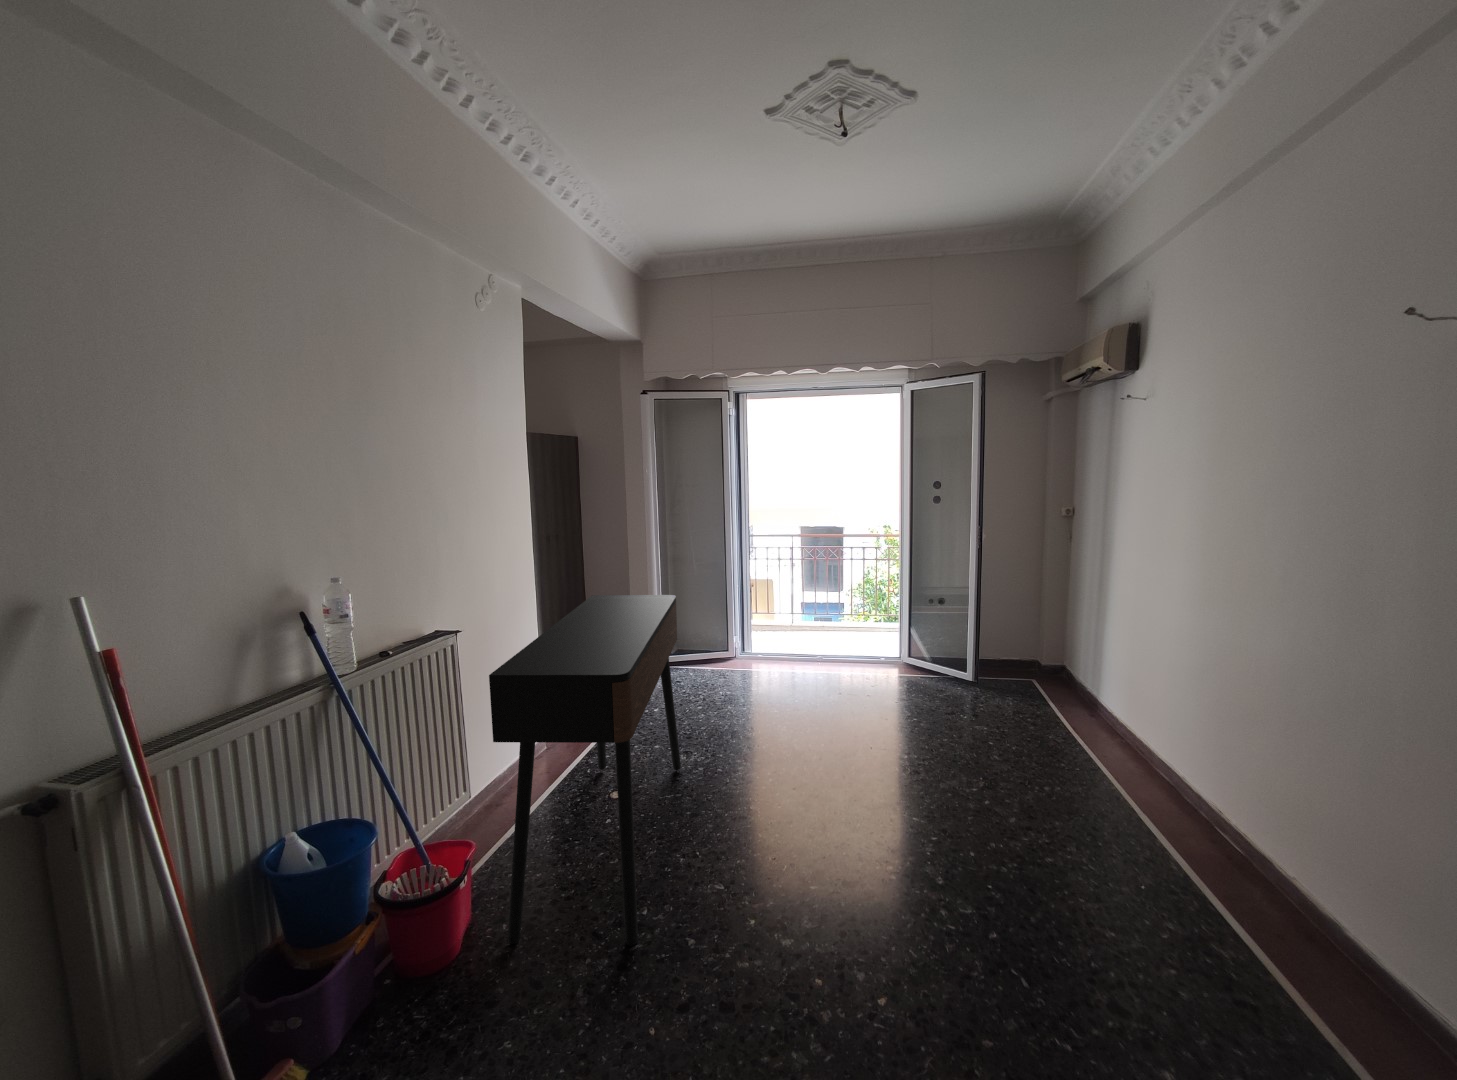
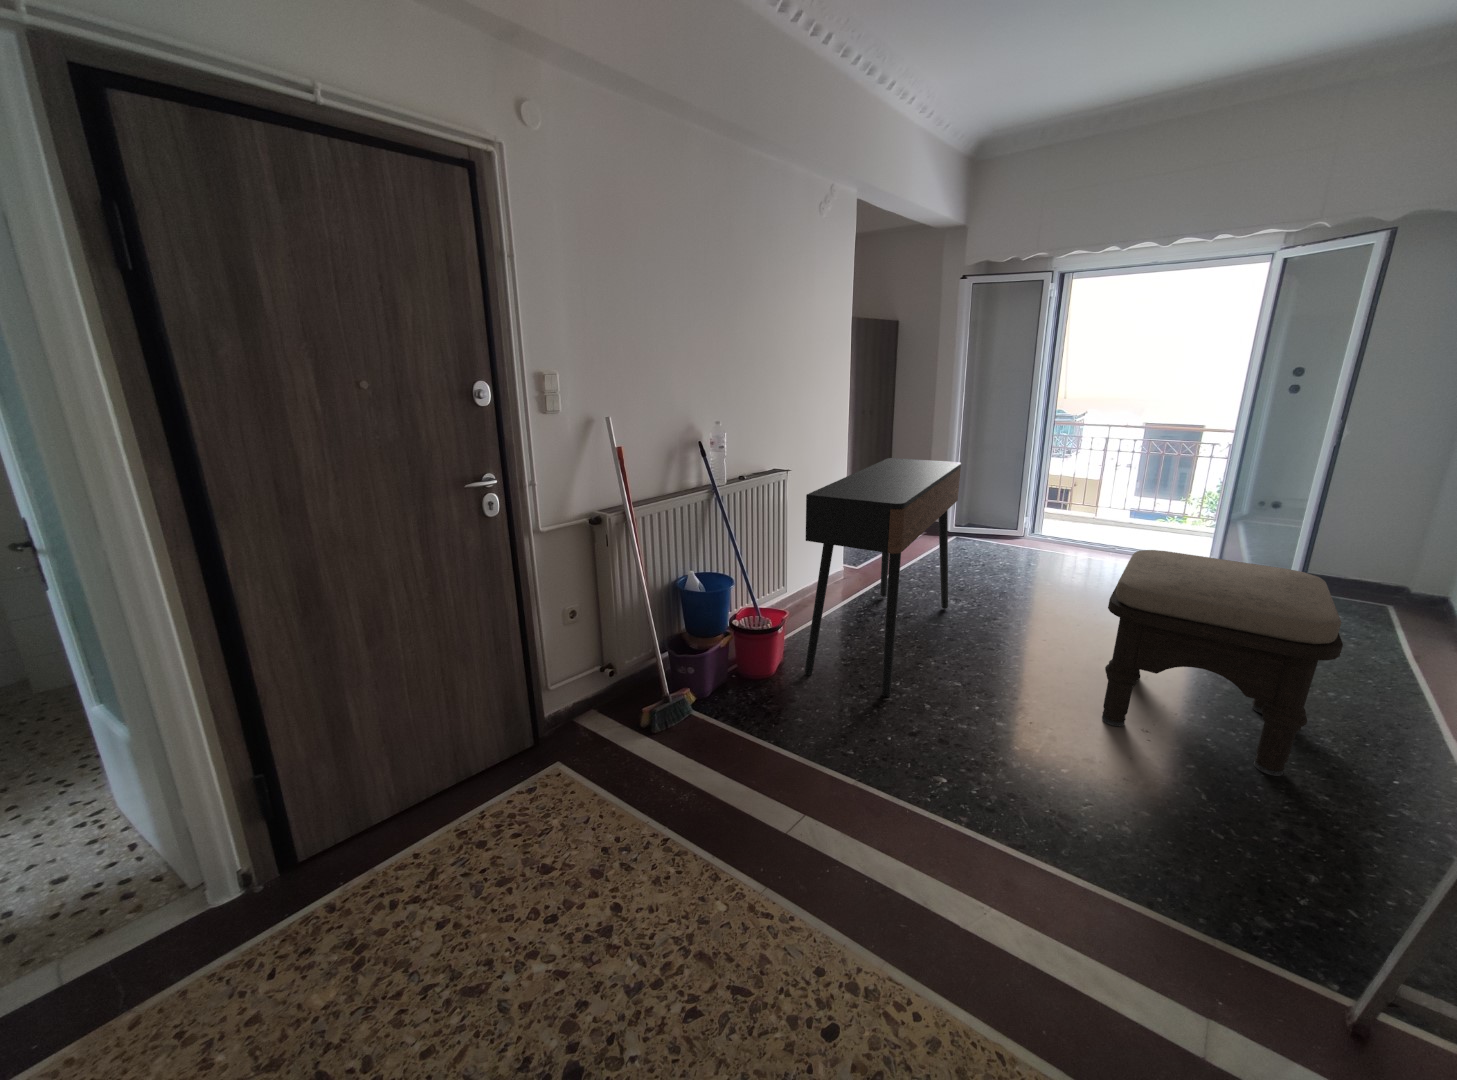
ottoman: none [858,675,1061,910] -> present [1102,550,1343,776]

